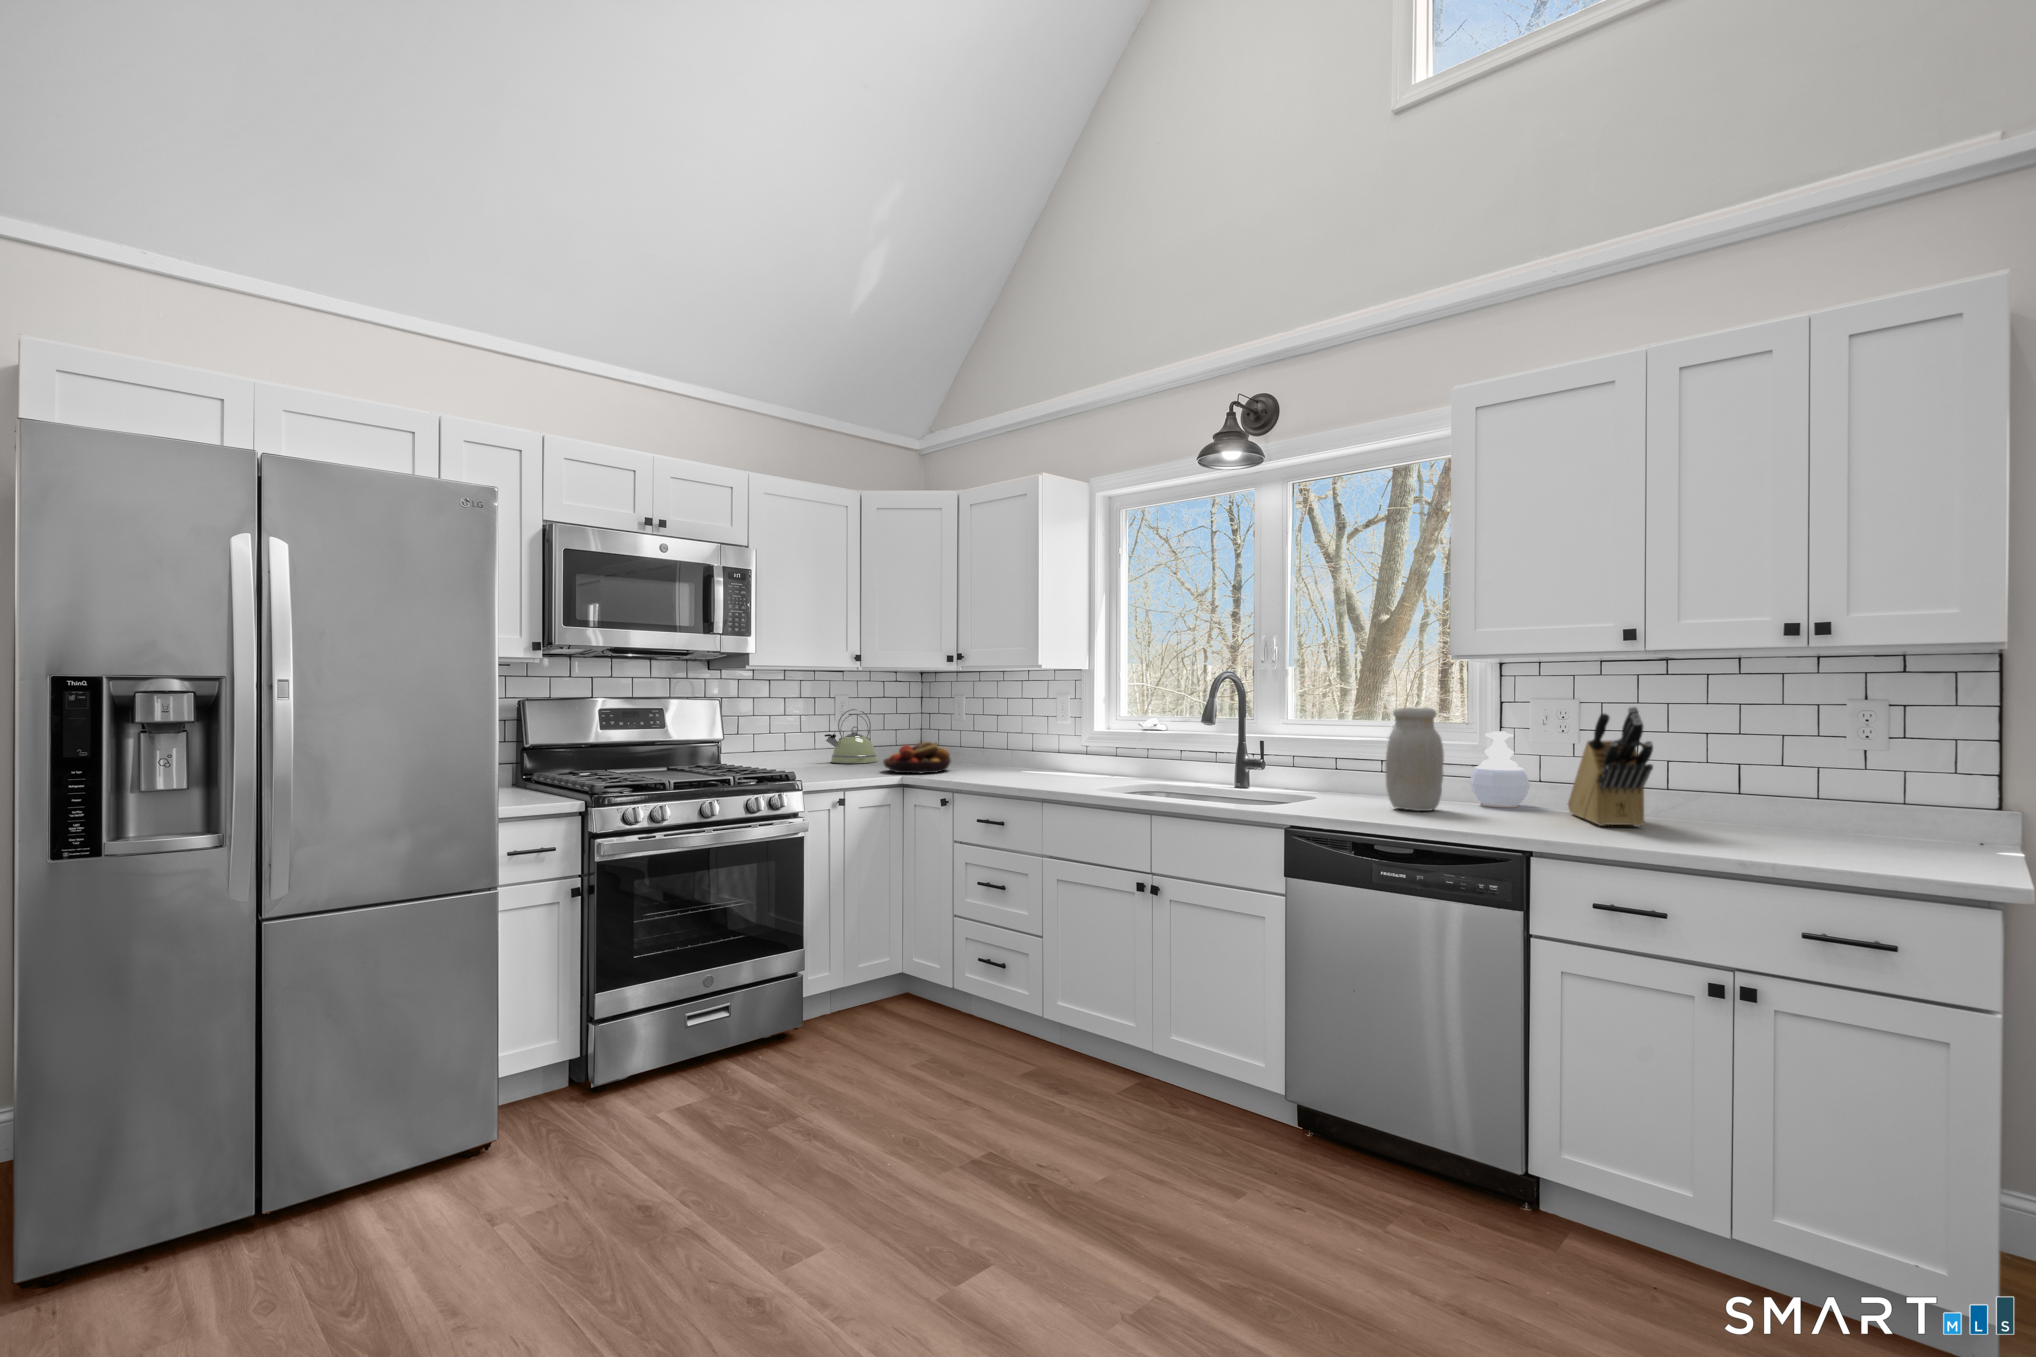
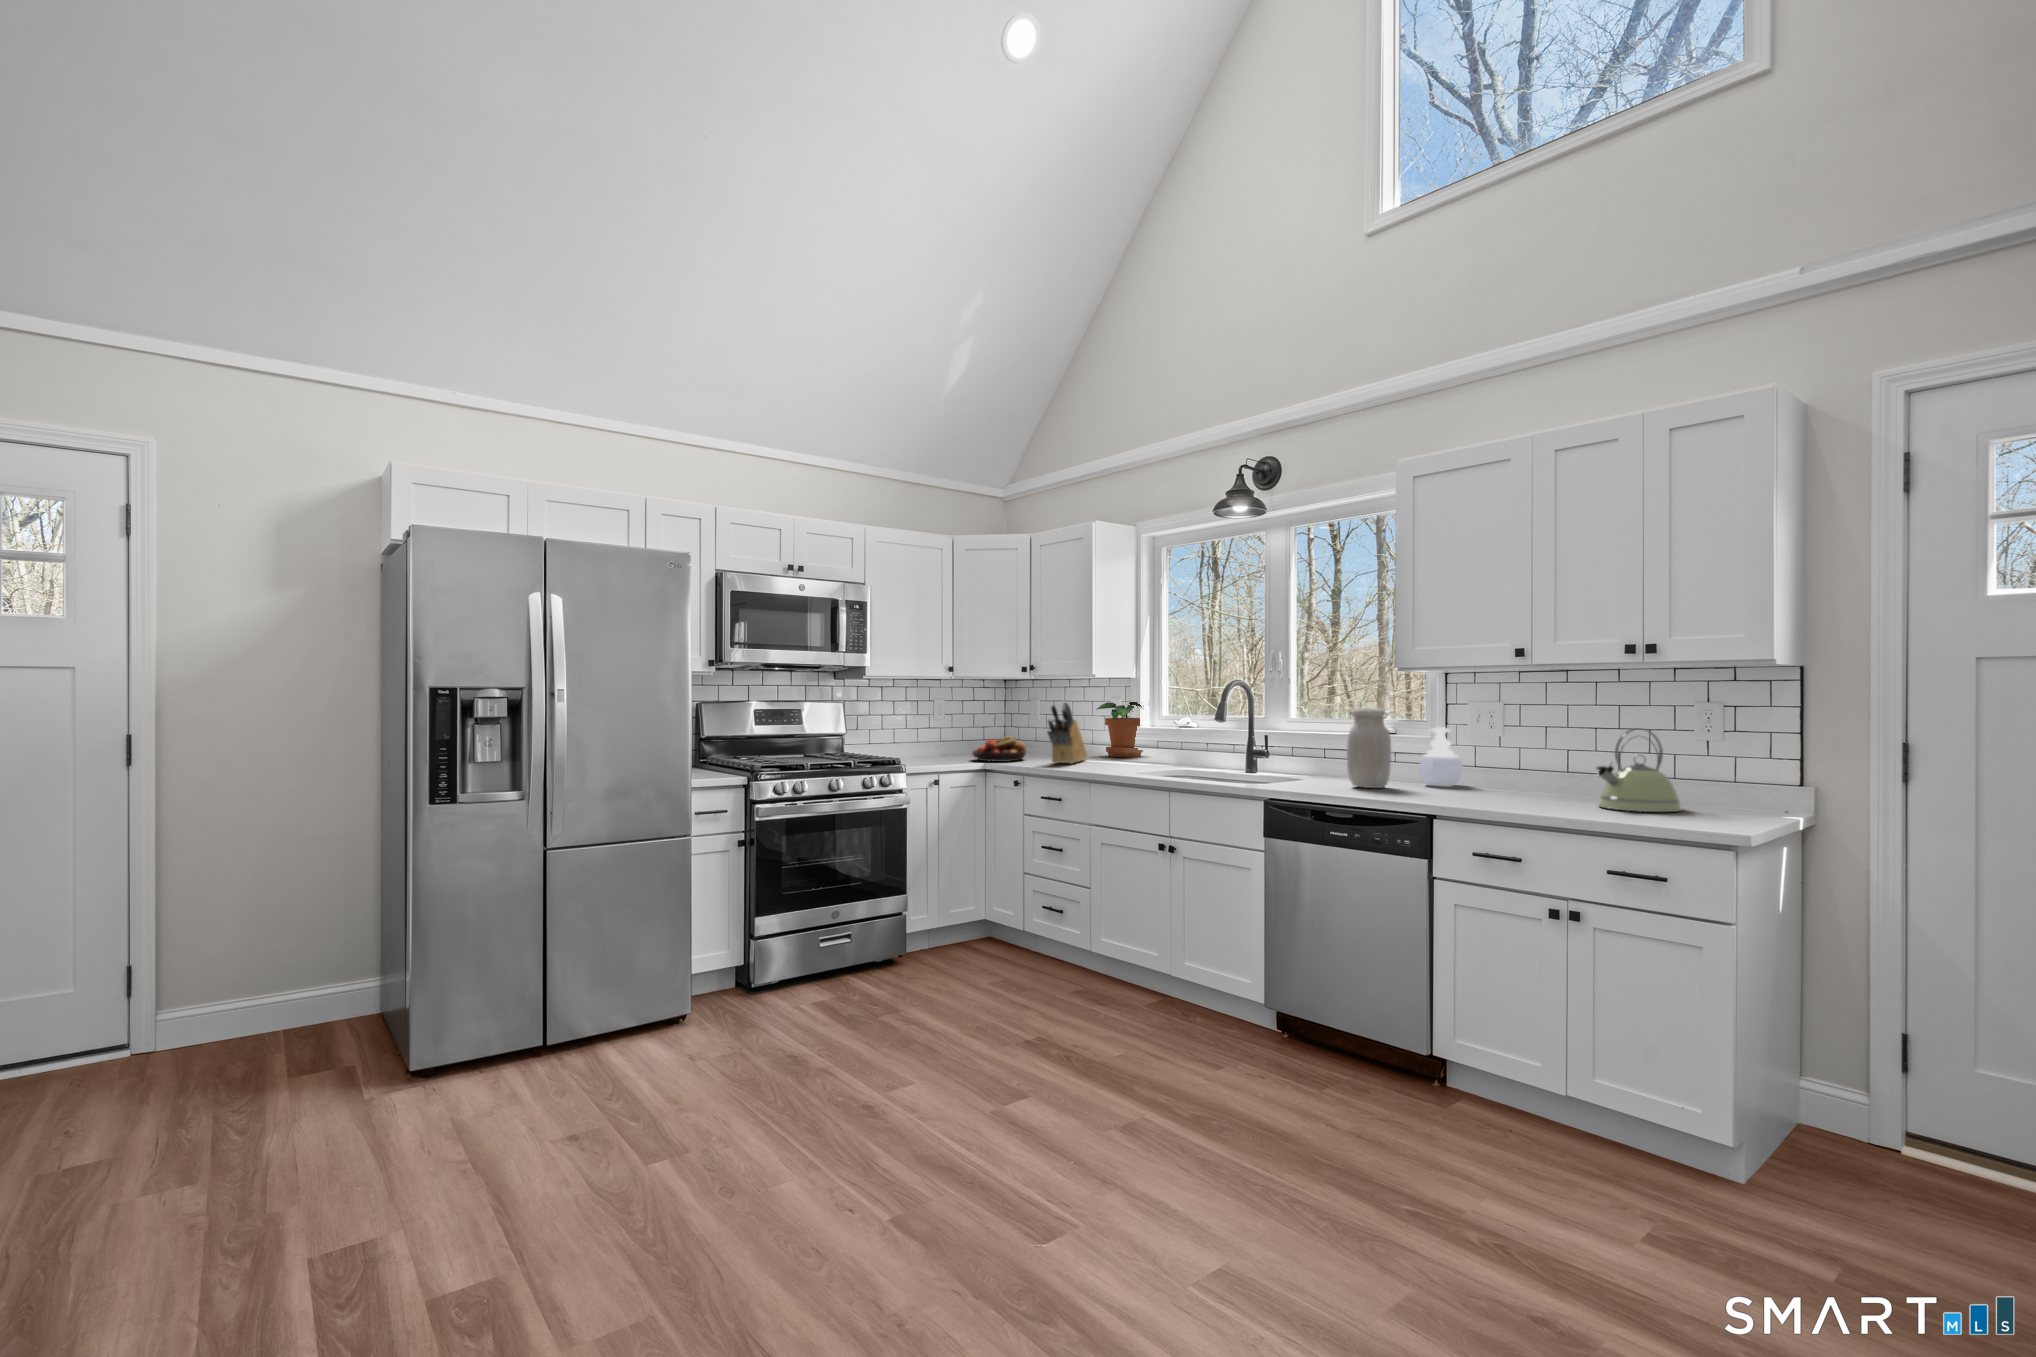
potted plant: none [1033,698,1097,766] -> present [1096,702,1143,757]
knife block: present [1568,707,1653,827] -> present [1047,702,1087,764]
kettle: present [825,709,878,763] -> present [1597,728,1681,812]

